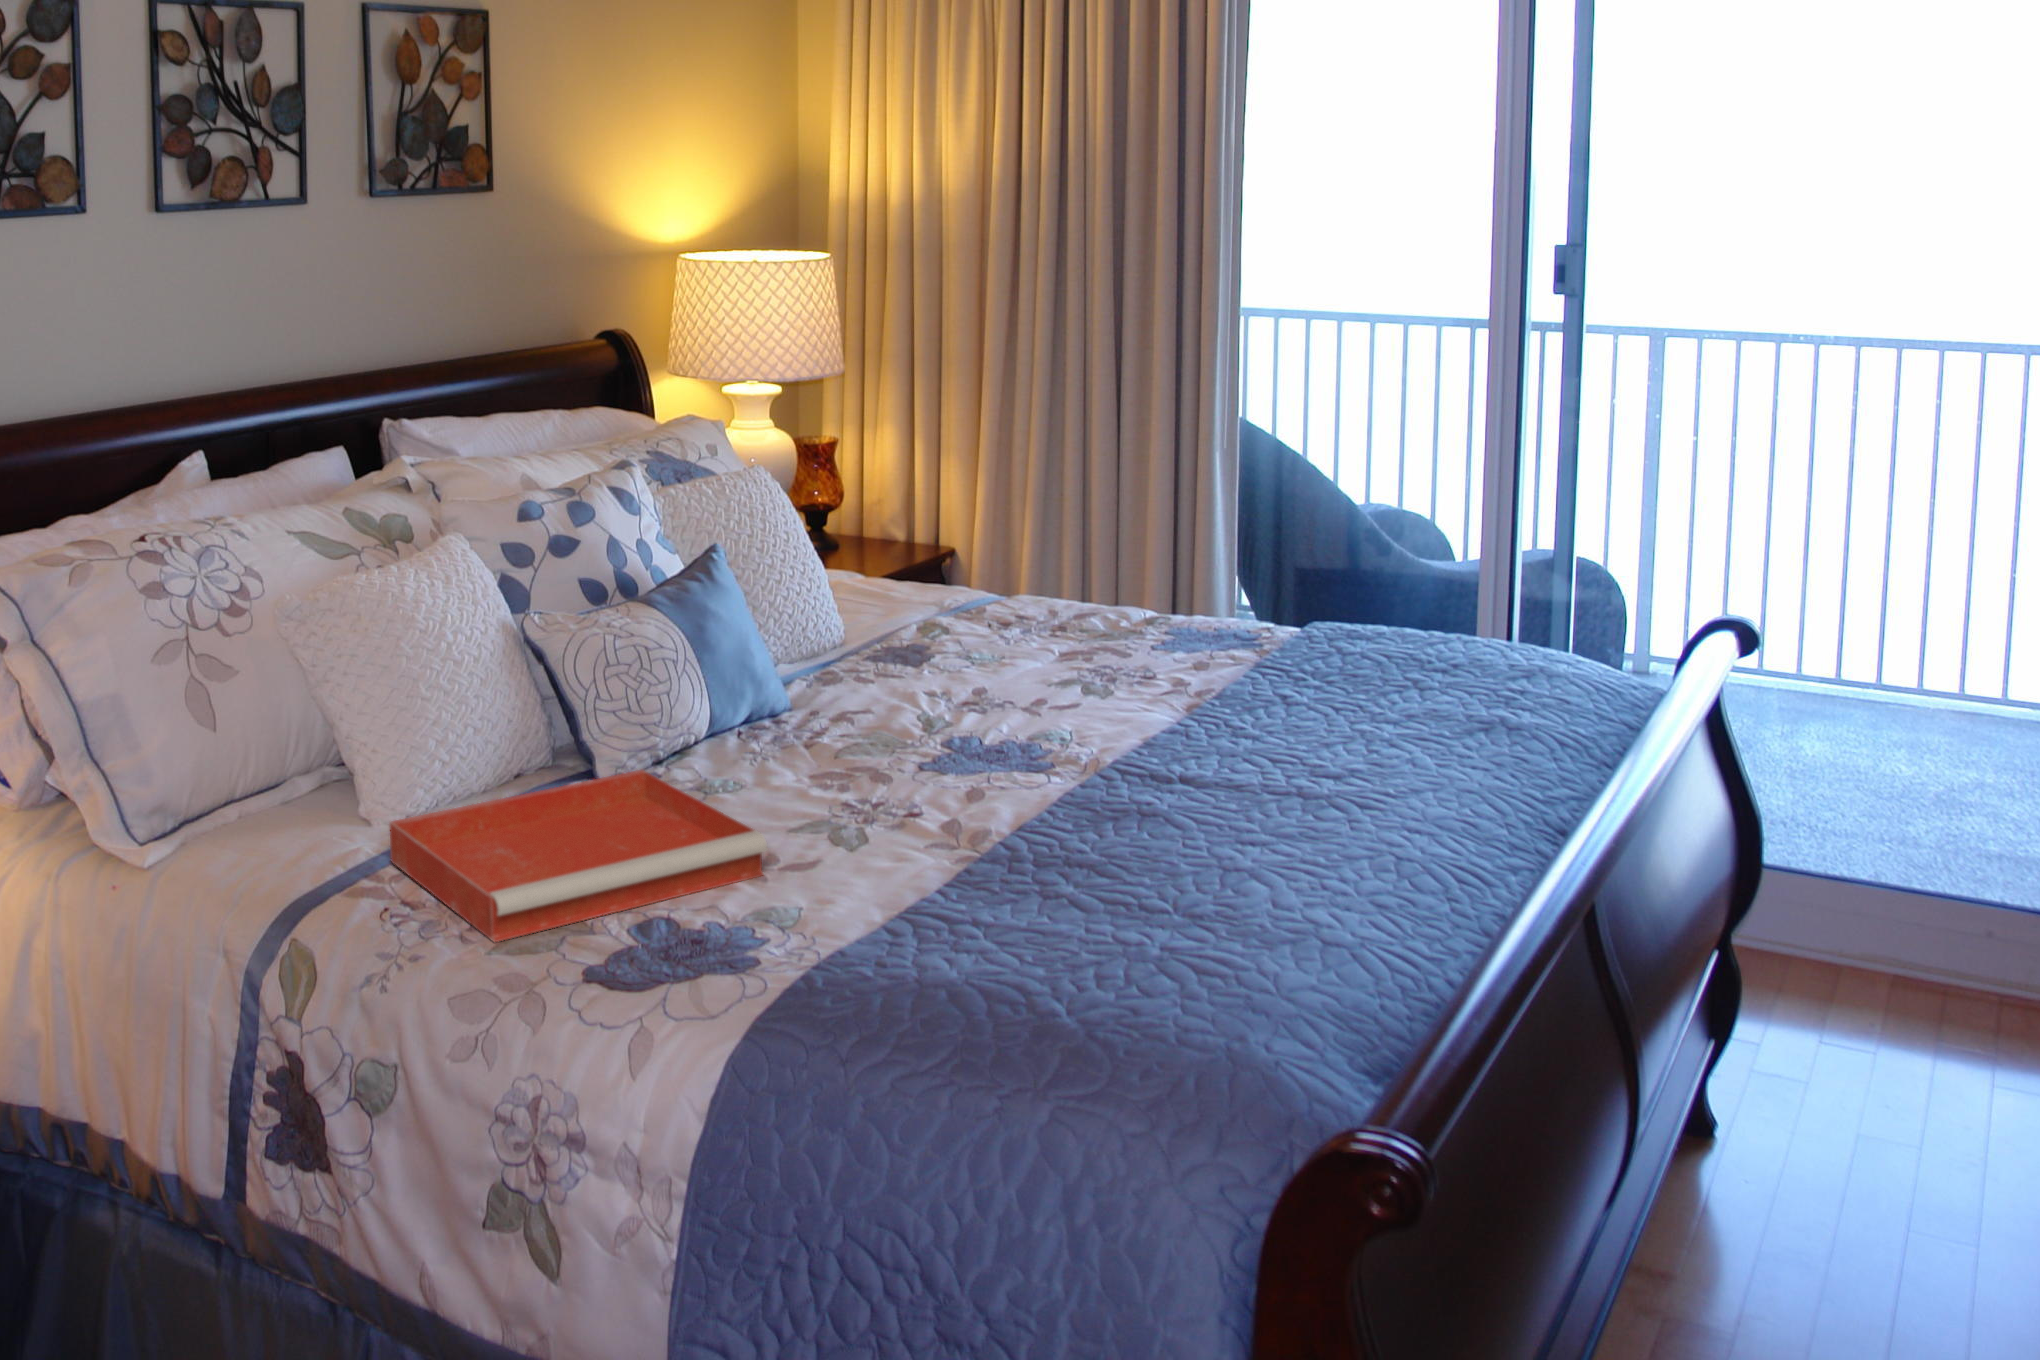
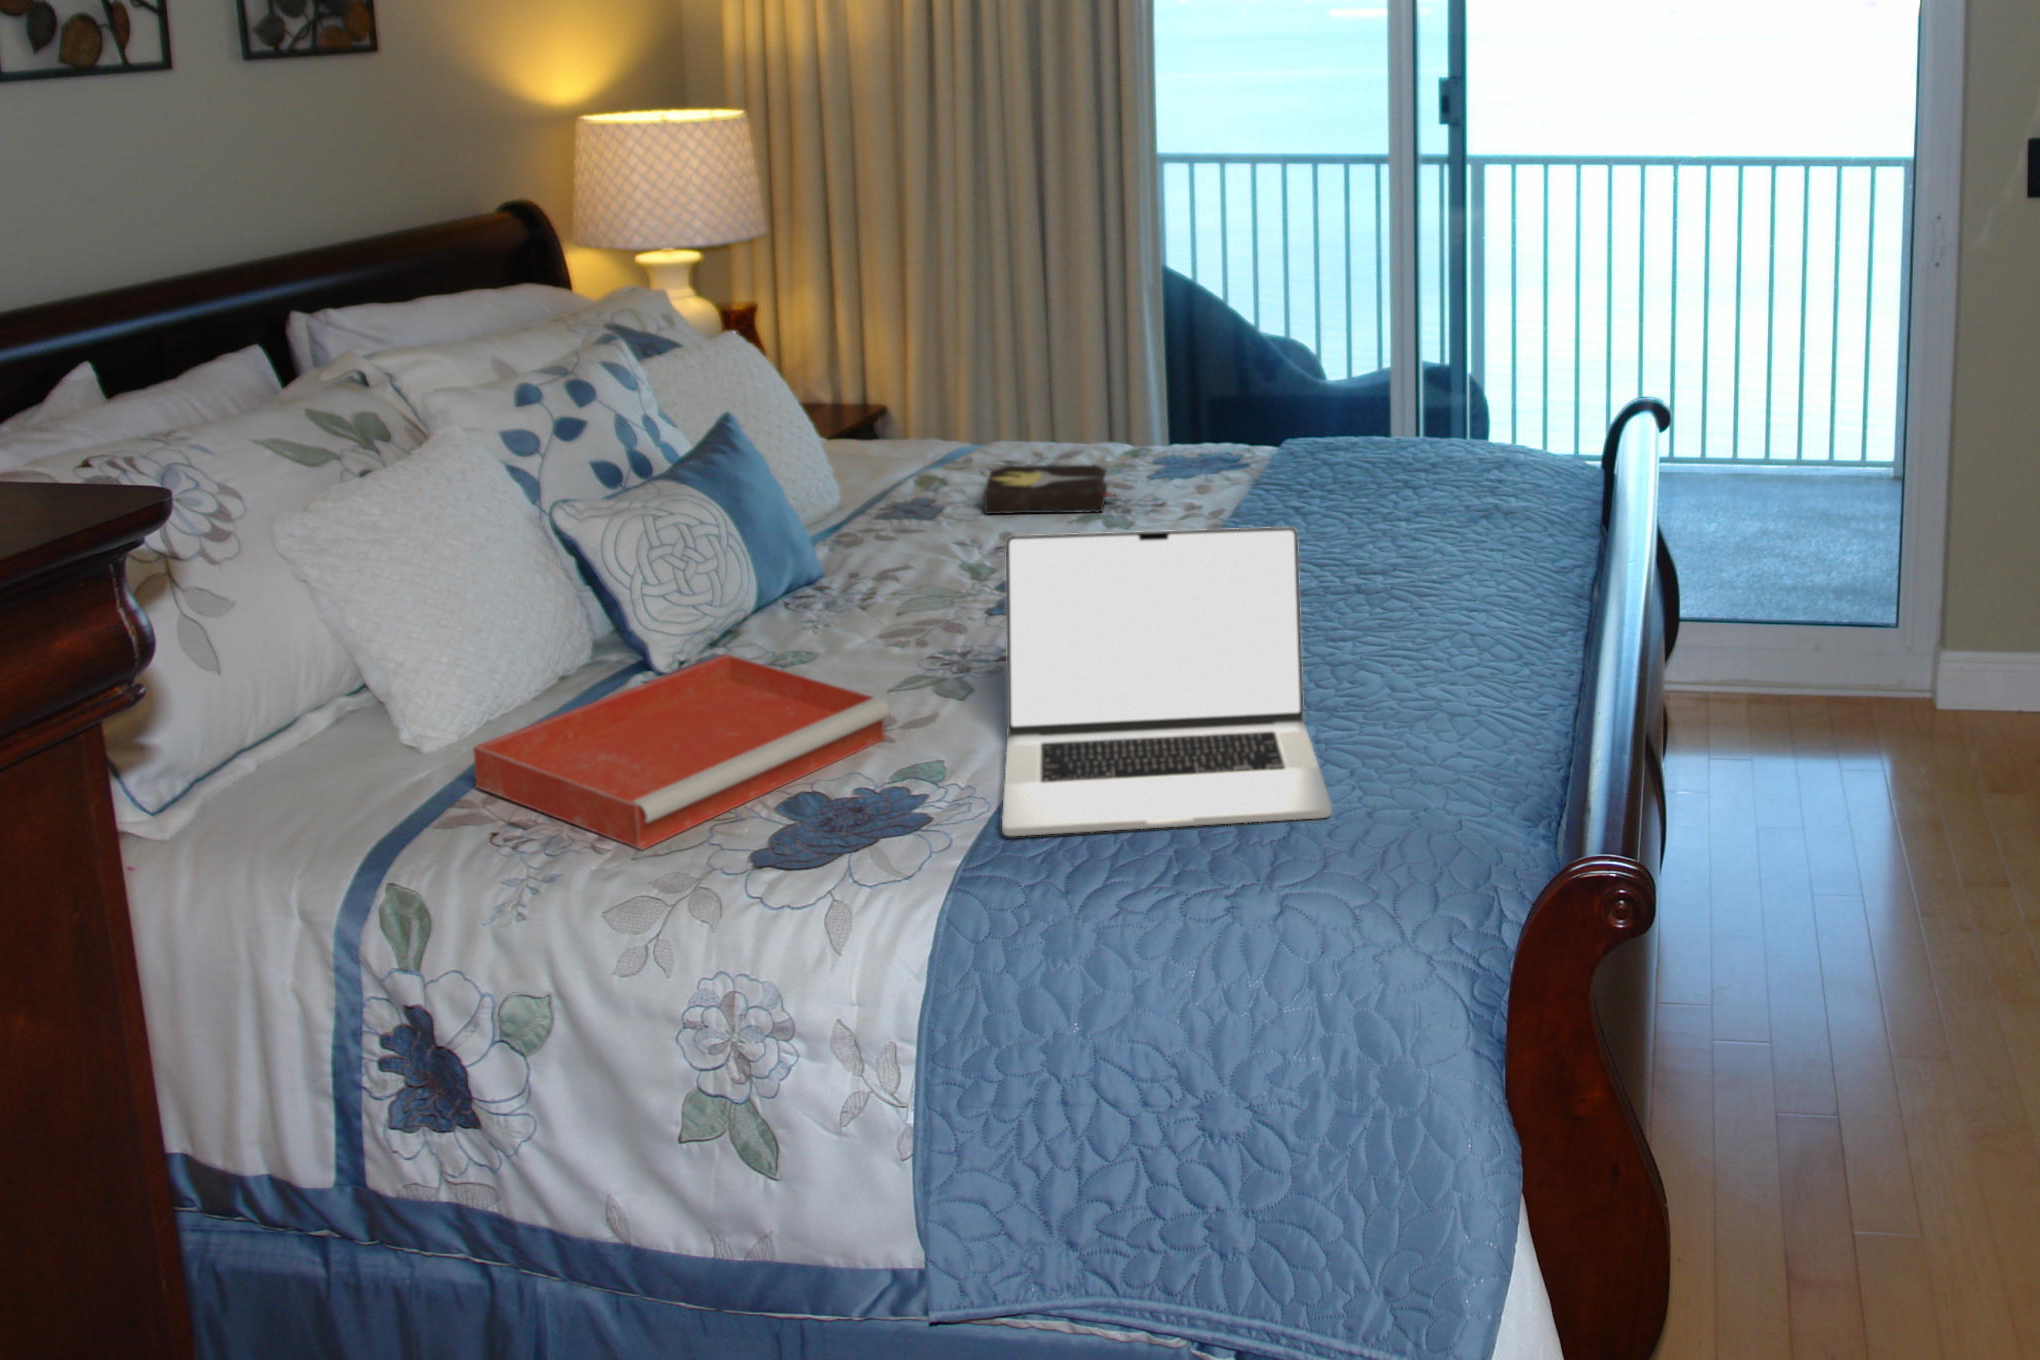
hardback book: none [974,615,1123,677] -> present [981,464,1116,514]
laptop: none [823,677,1214,1037] -> present [1002,527,1332,836]

